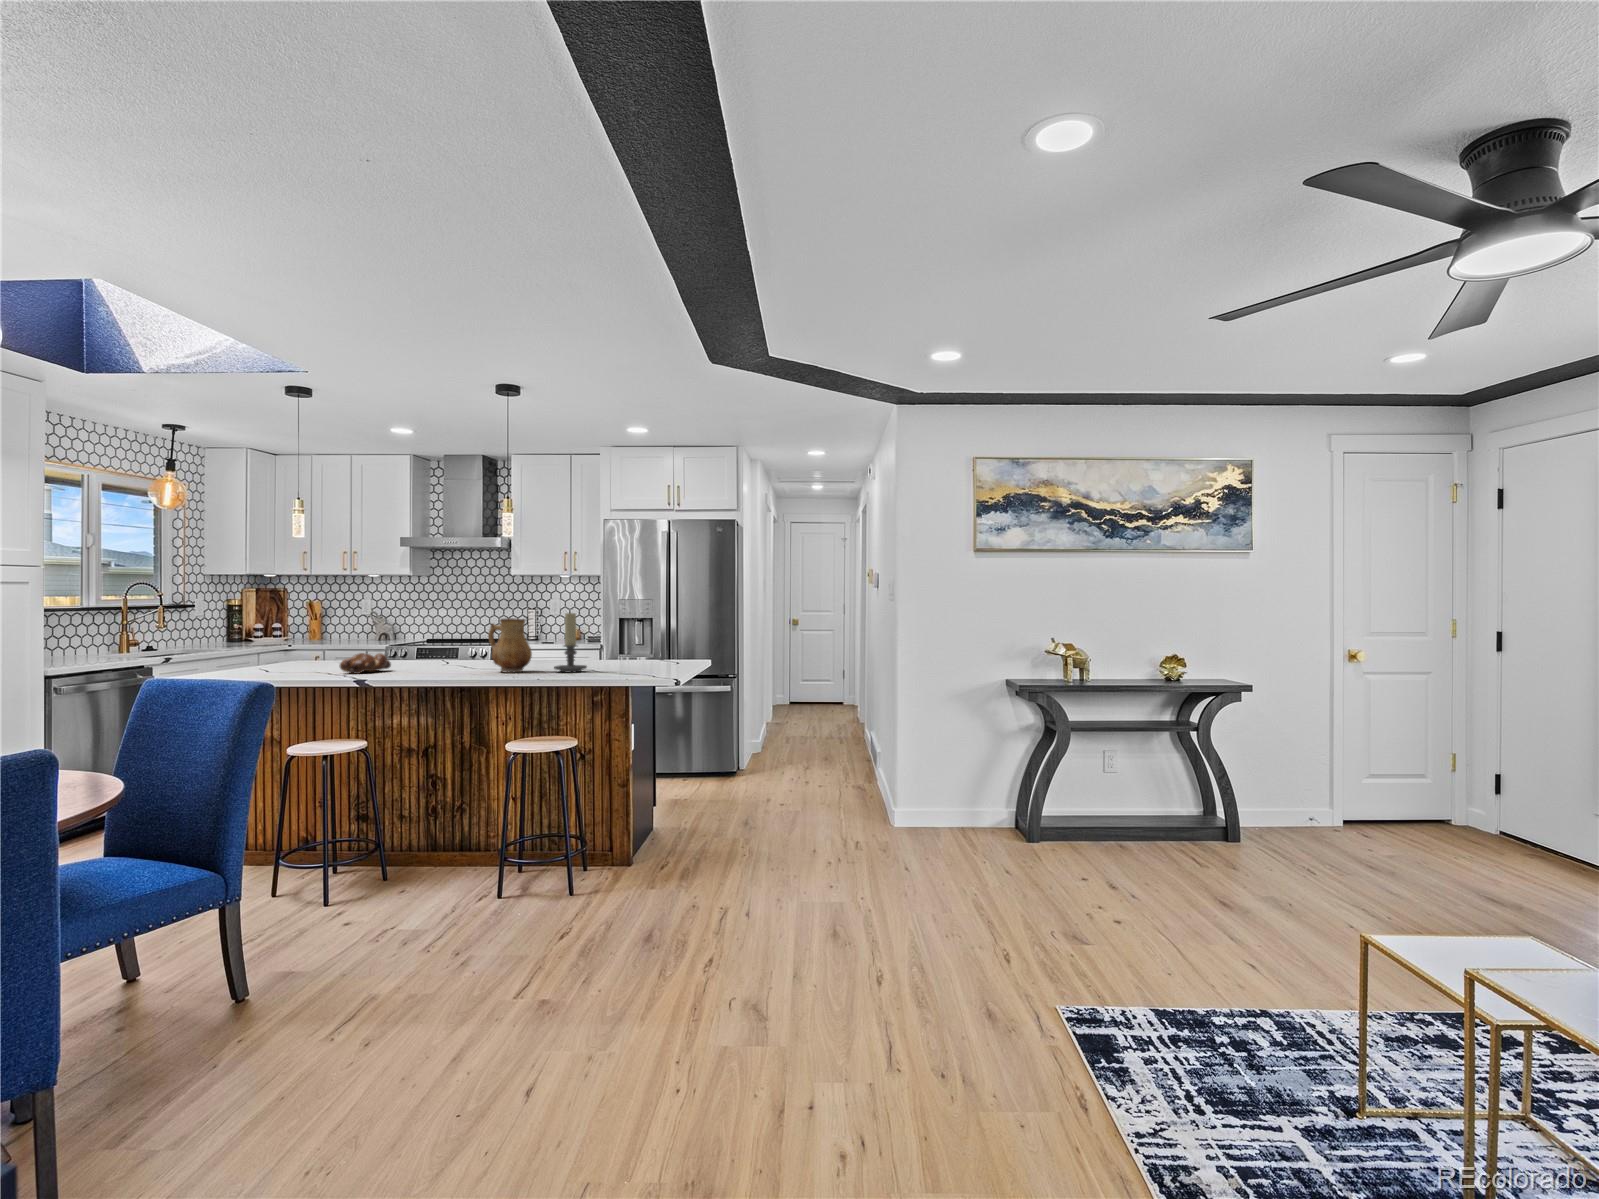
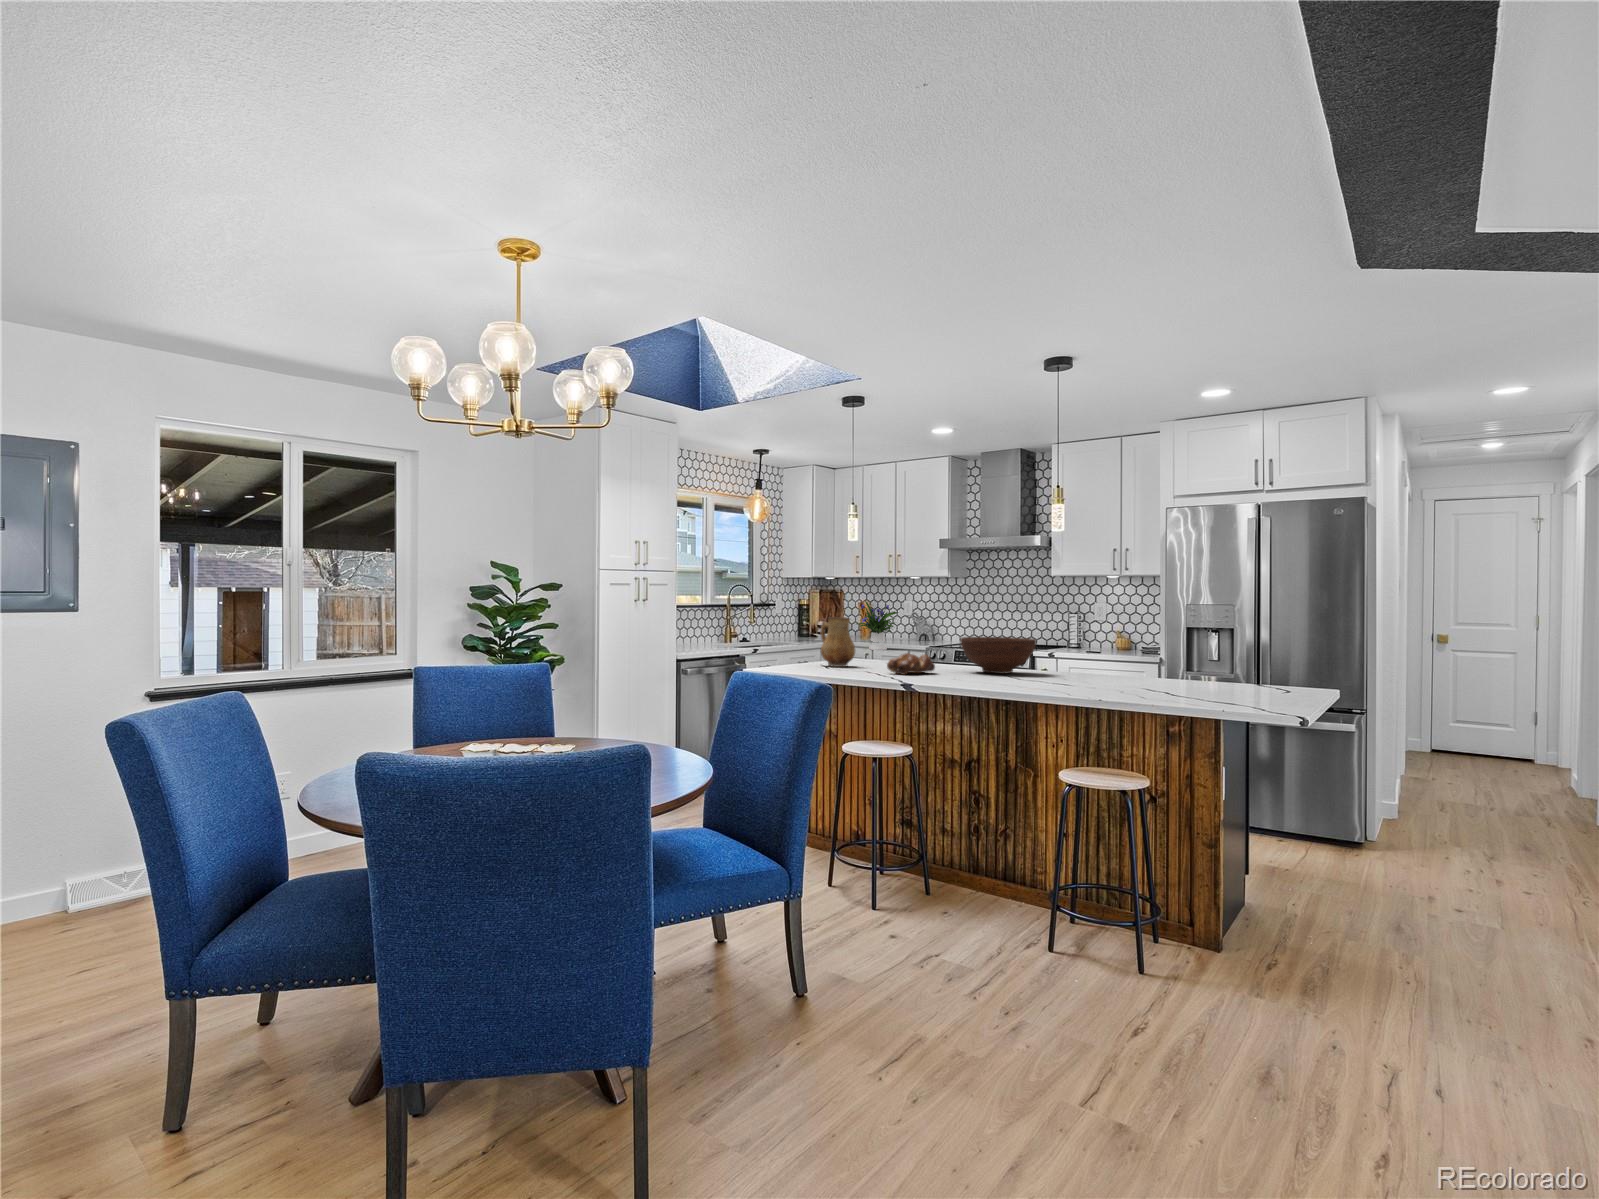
flower arrangement: none [298,600,353,652] -> present [860,601,898,650]
candle holder: present [554,613,587,673] -> none [1120,614,1163,691]
ceramic pitcher: present [488,618,532,673] -> present [820,617,855,667]
fruit bowl: none [417,634,489,667] -> present [960,637,1036,674]

